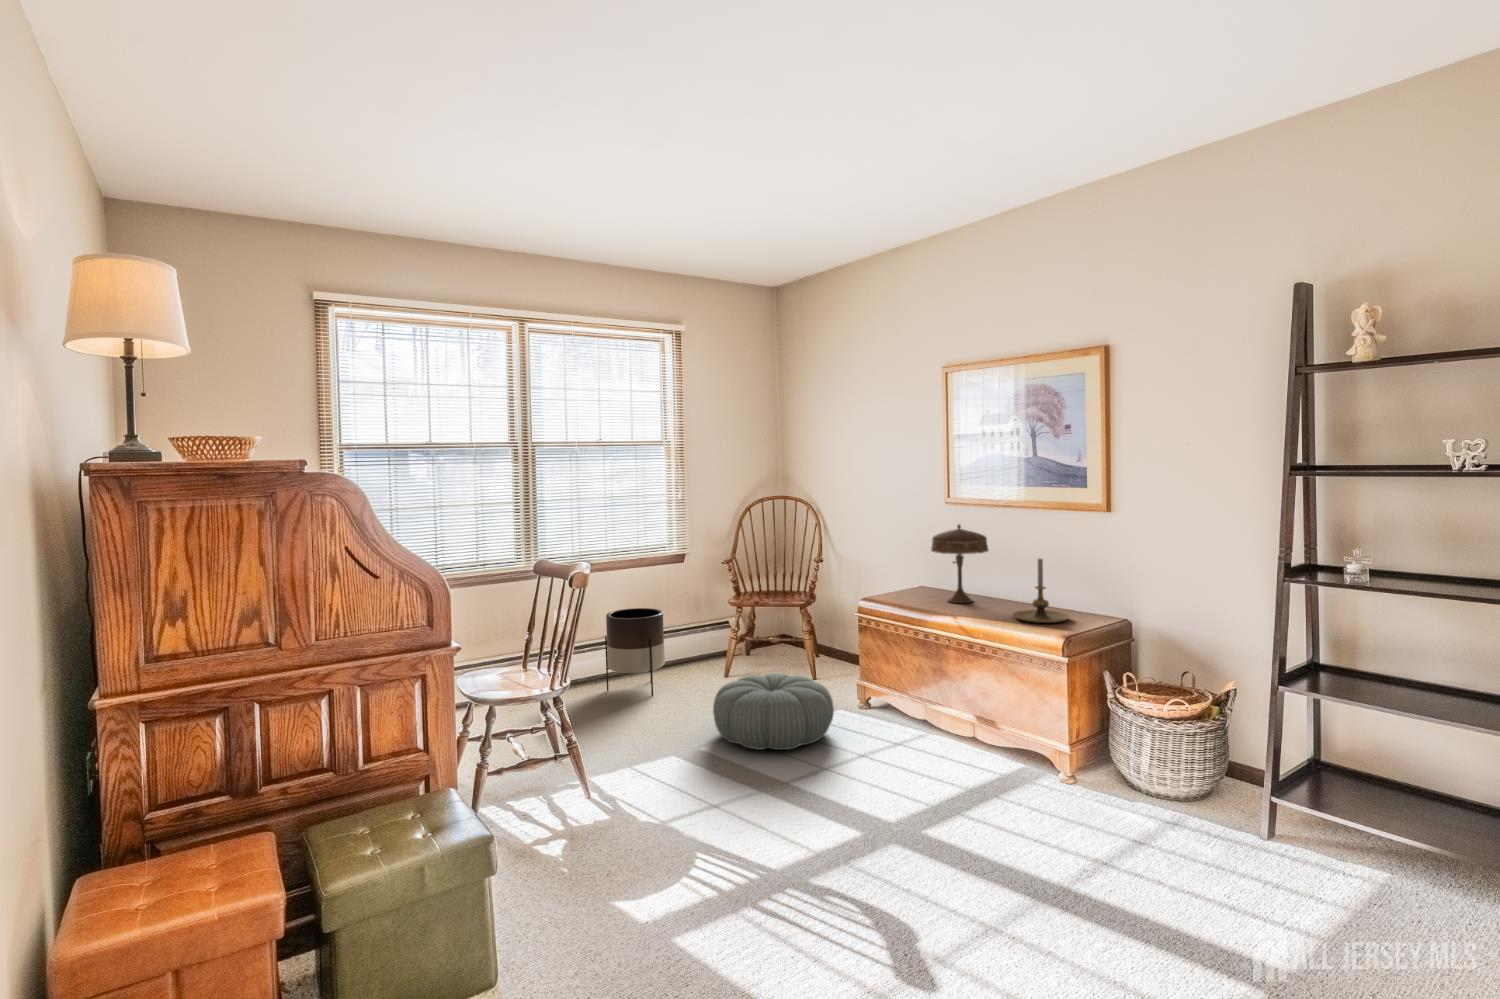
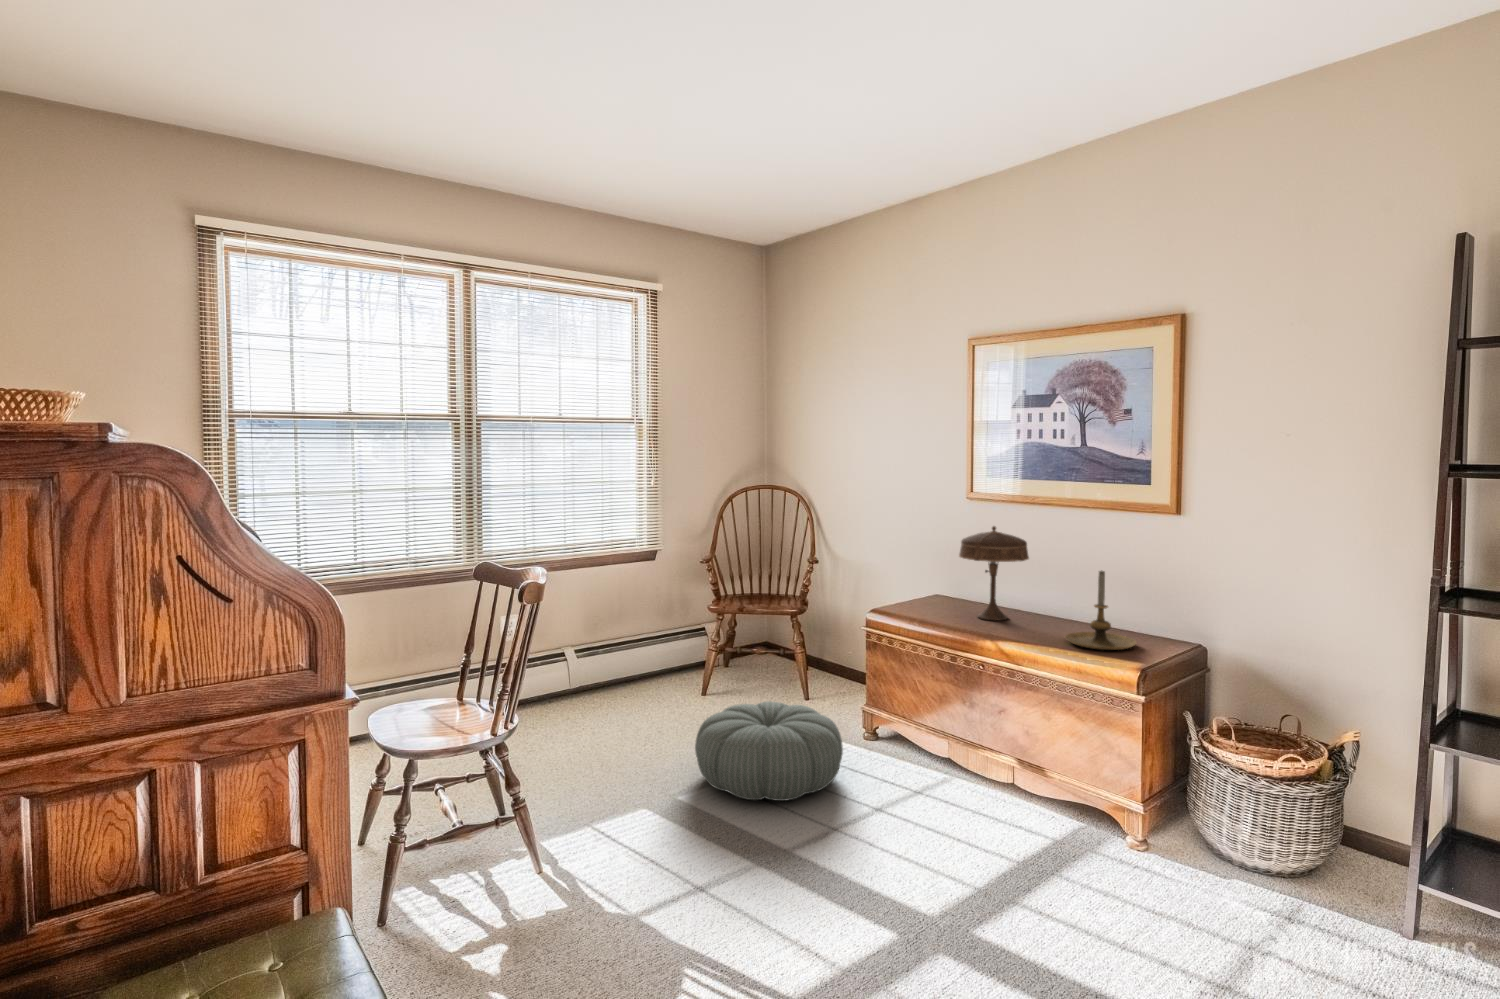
planter: present [605,608,665,696] -> none [562,616,633,722]

